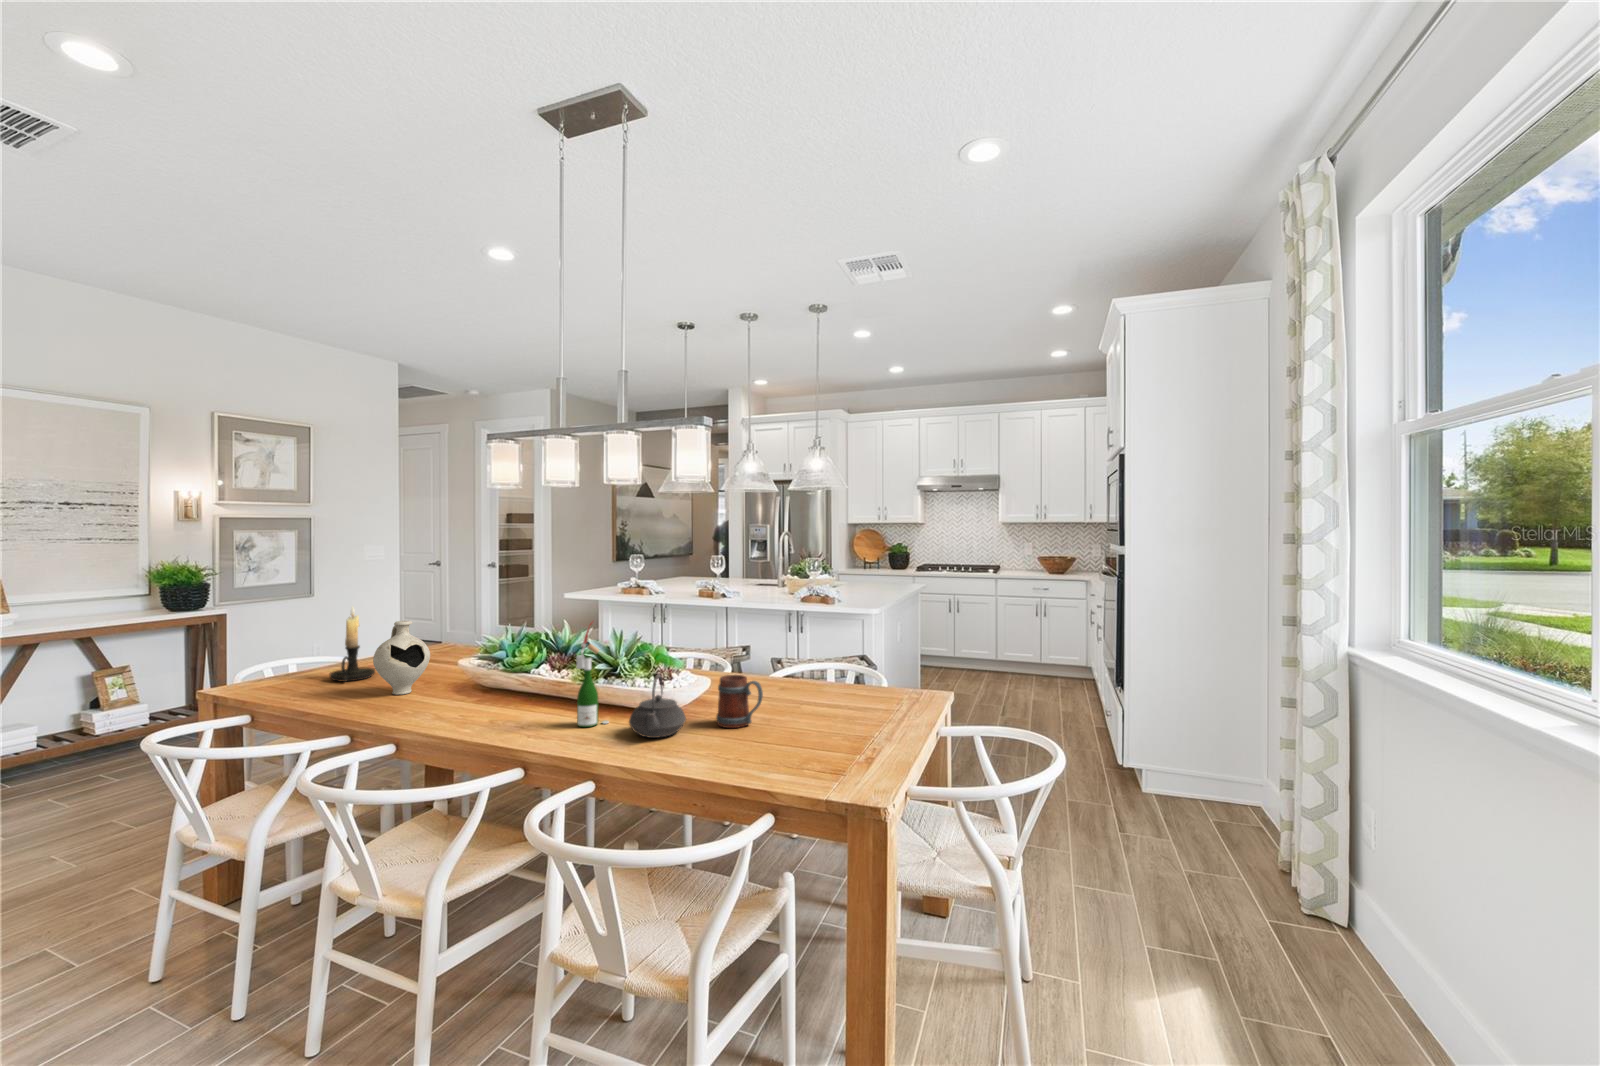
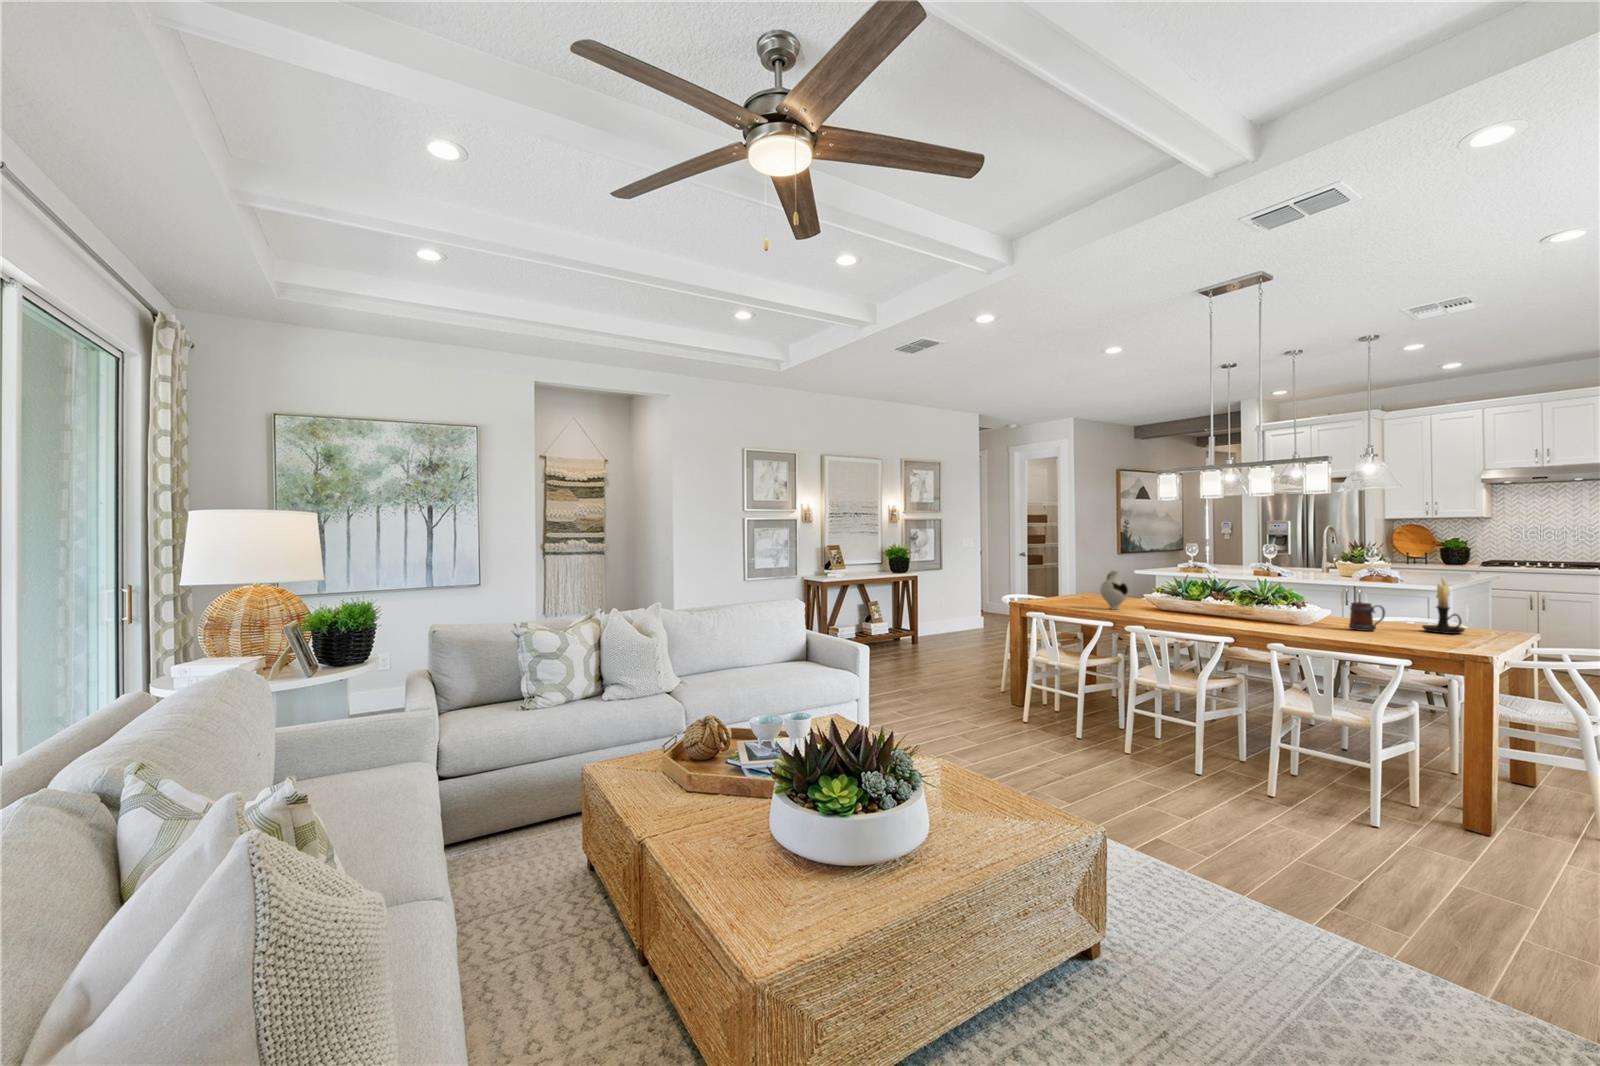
candle holder: present [330,607,375,682] -> present [1422,576,1465,634]
wine bottle: present [576,622,608,727] -> none [1250,568,1272,625]
teapot: present [629,674,686,738] -> none [1292,597,1331,630]

